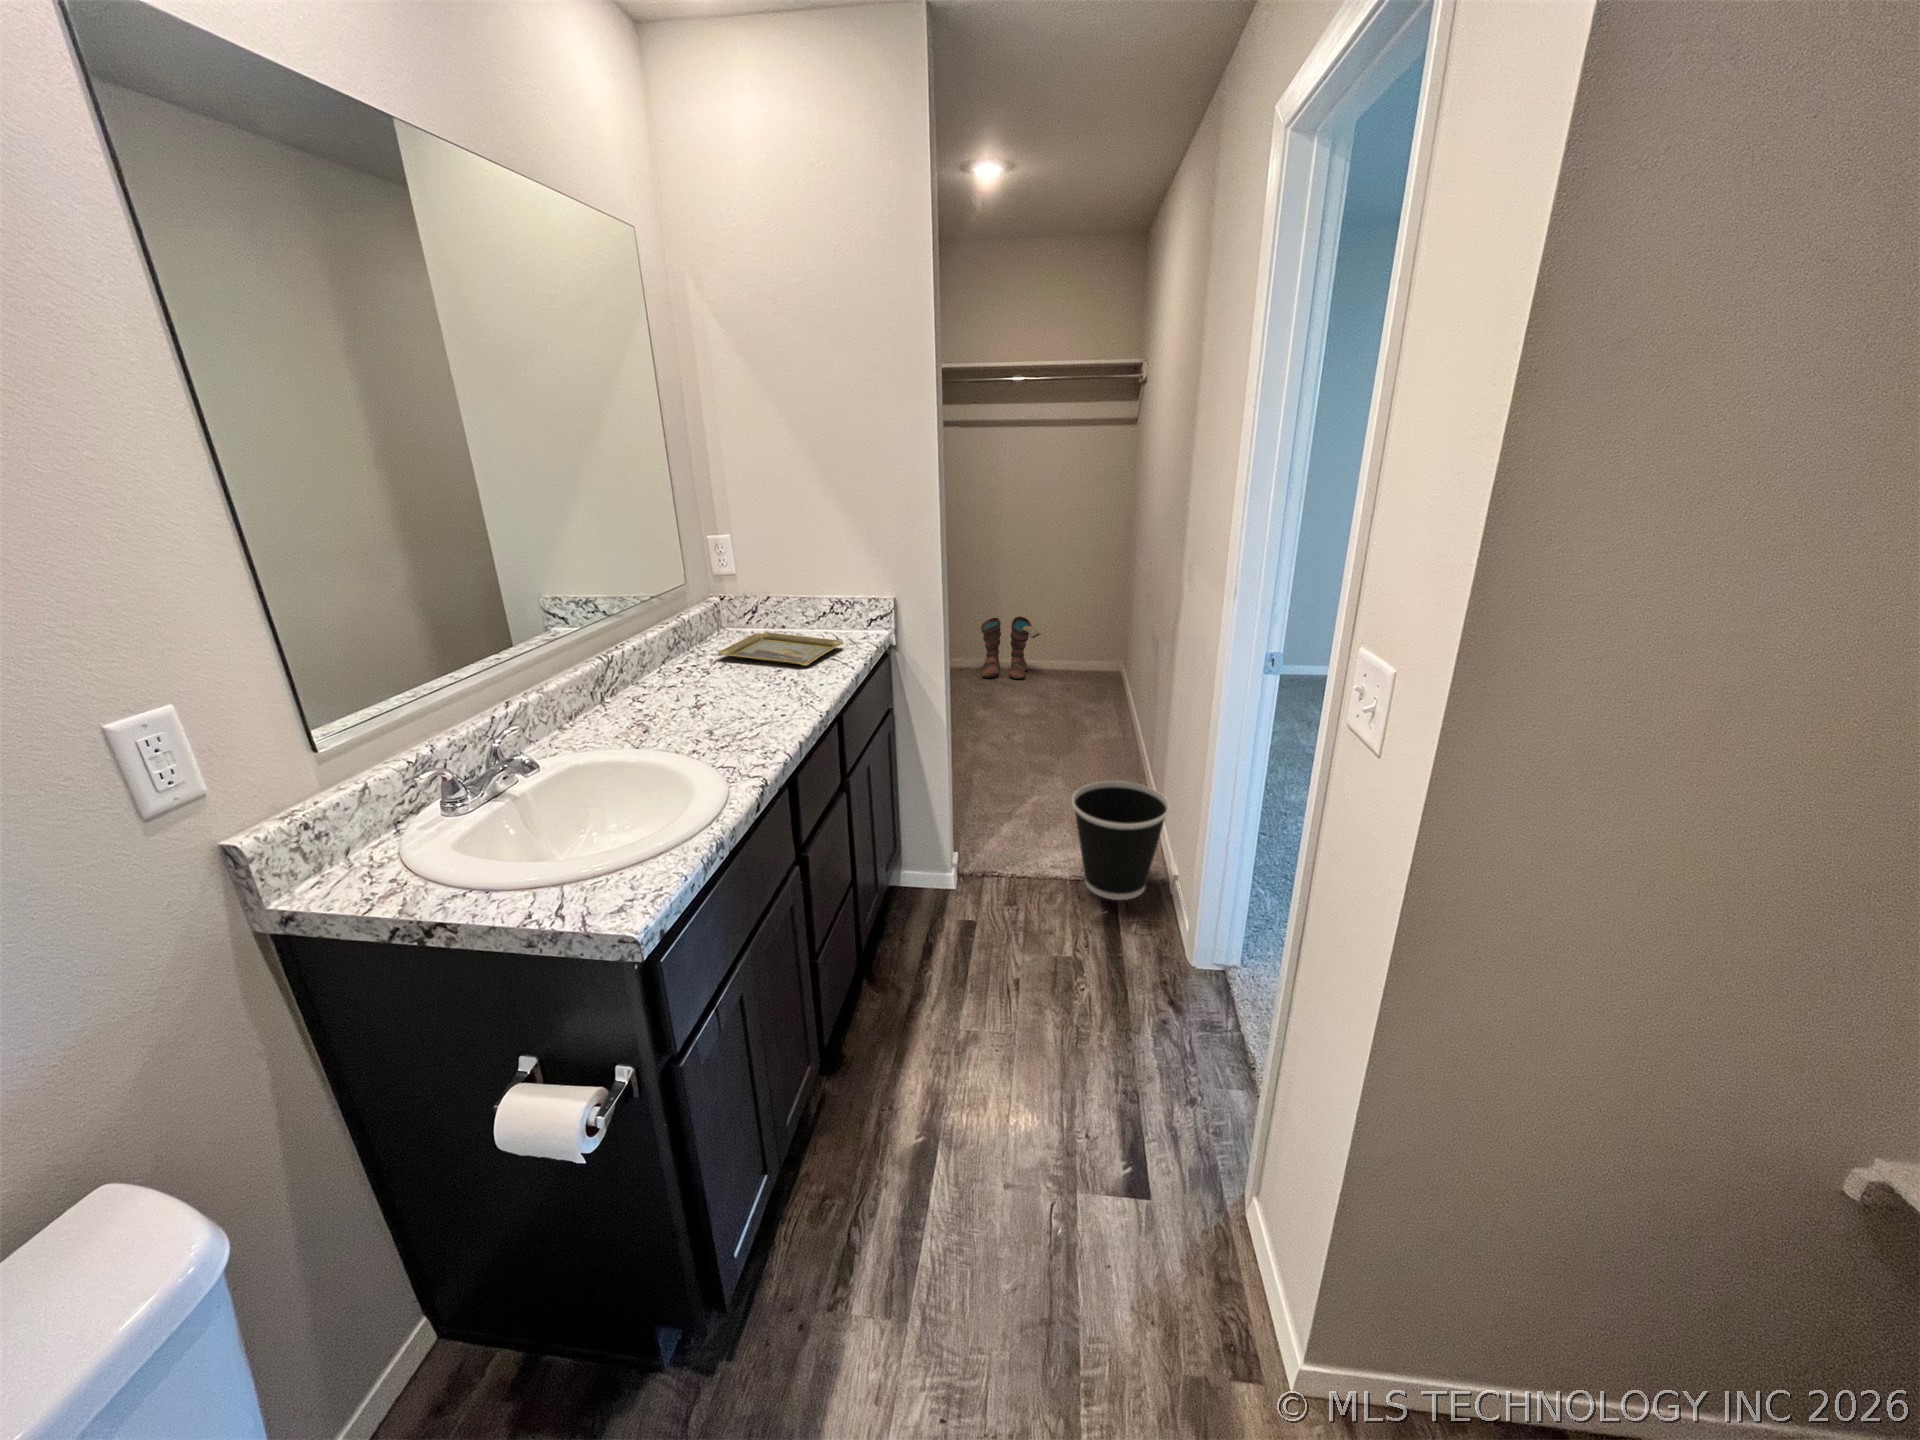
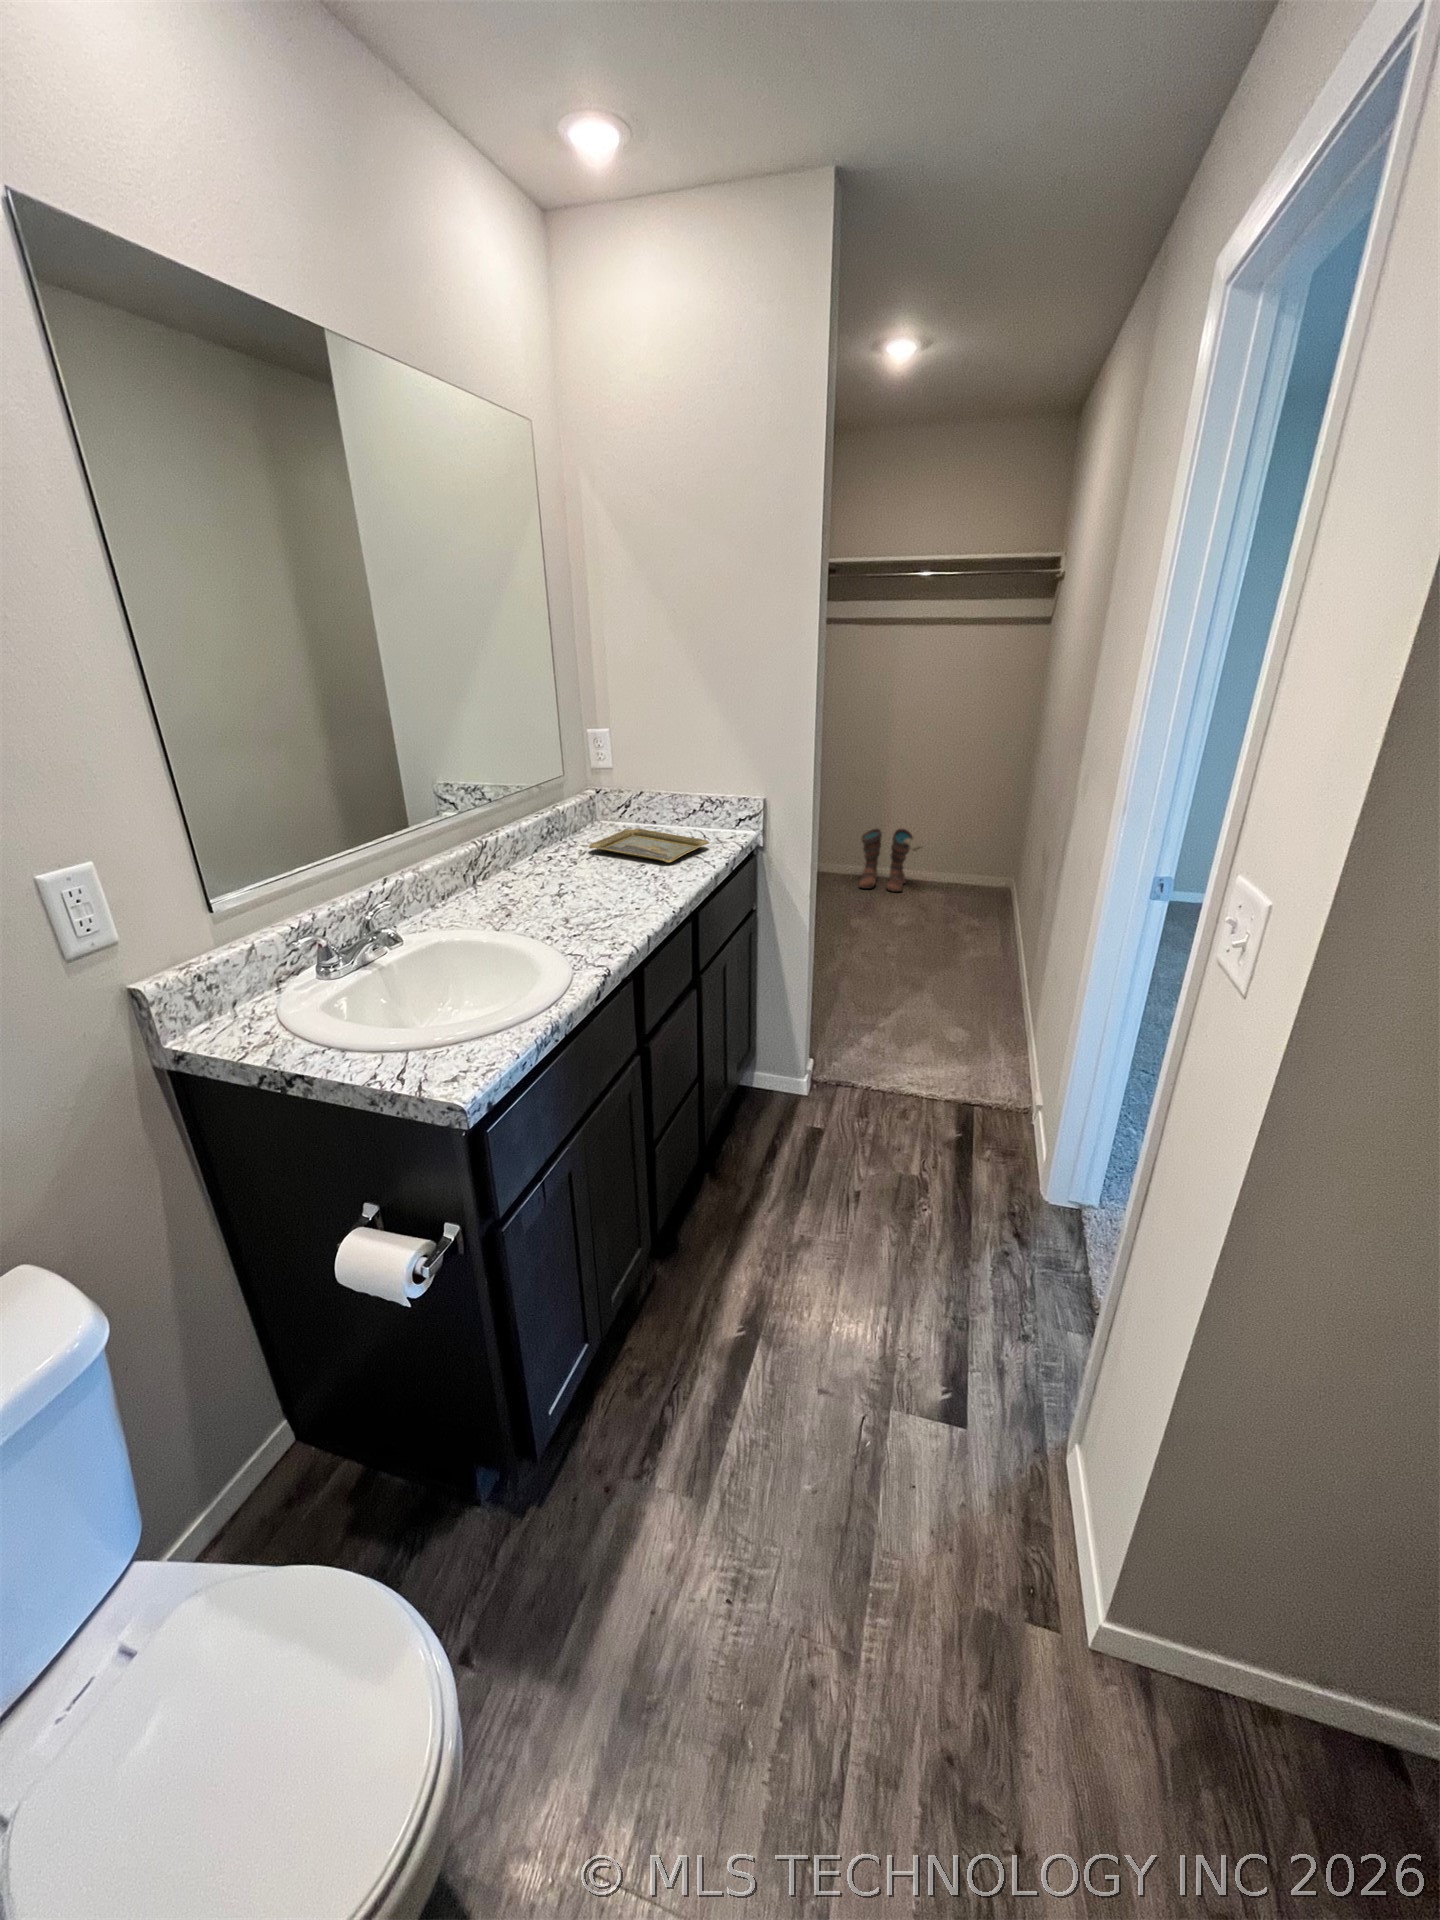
wastebasket: present [1072,781,1170,900] -> none [931,1001,1035,1123]

